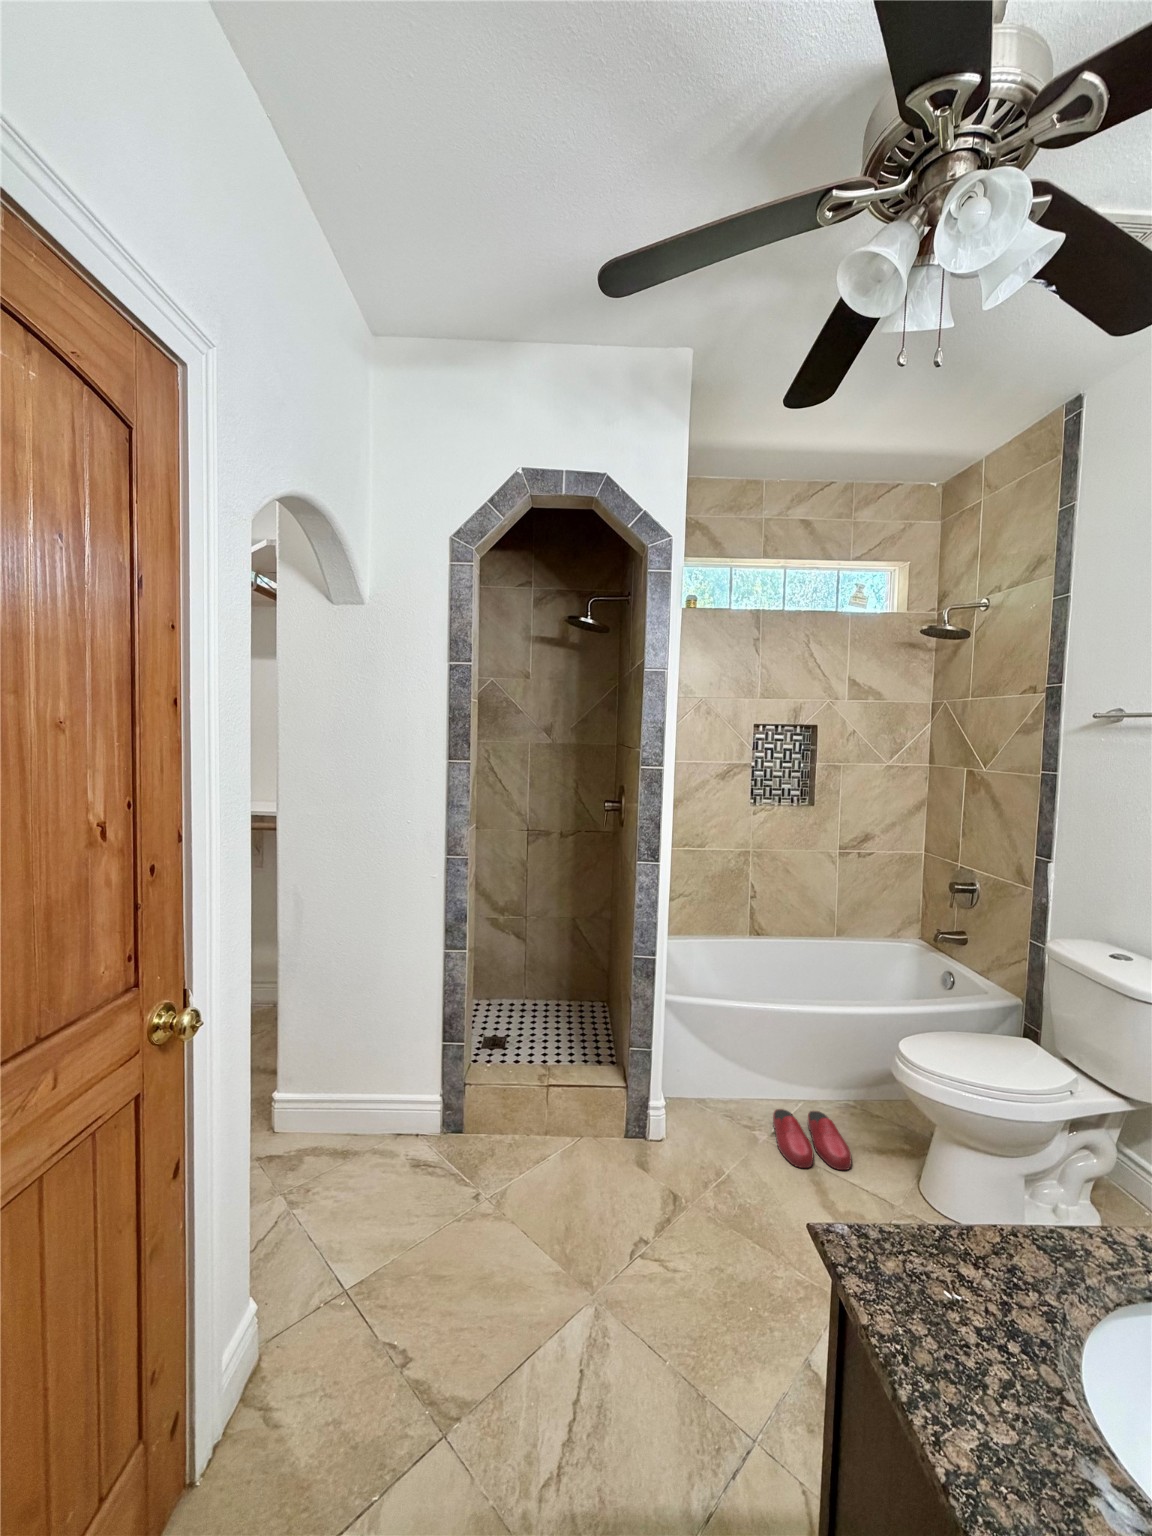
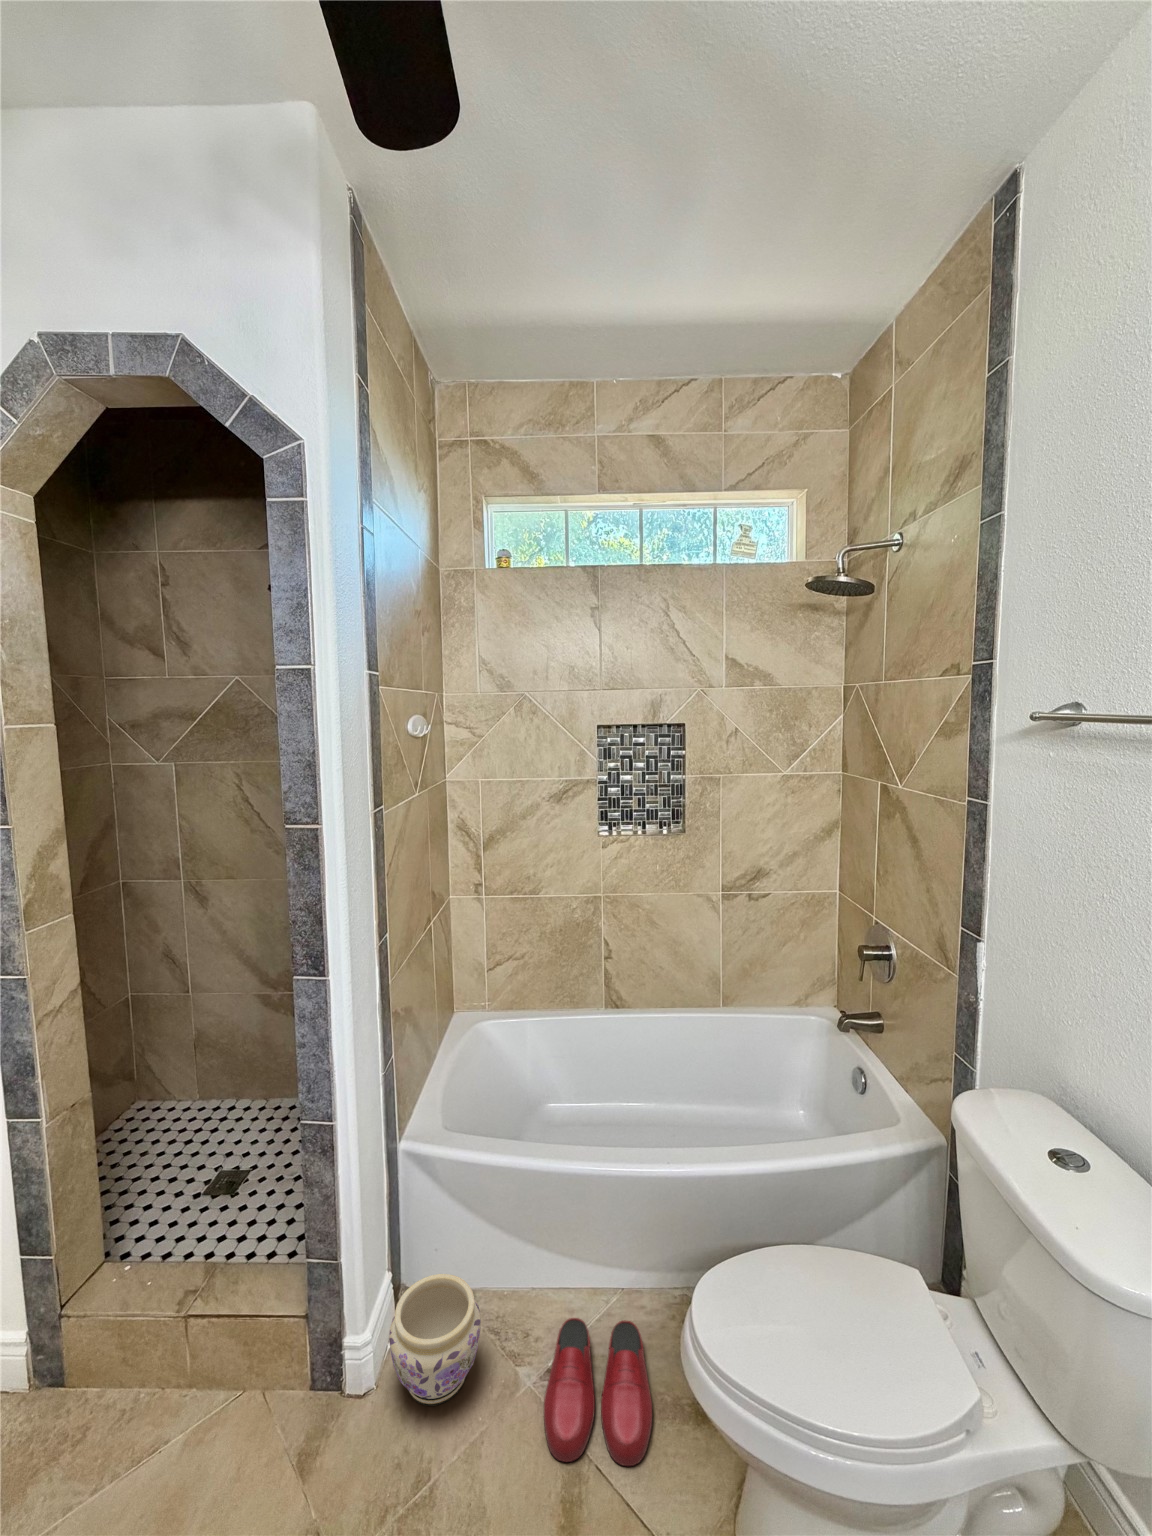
planter: none [673,1075,732,1146] -> present [389,1274,481,1406]

